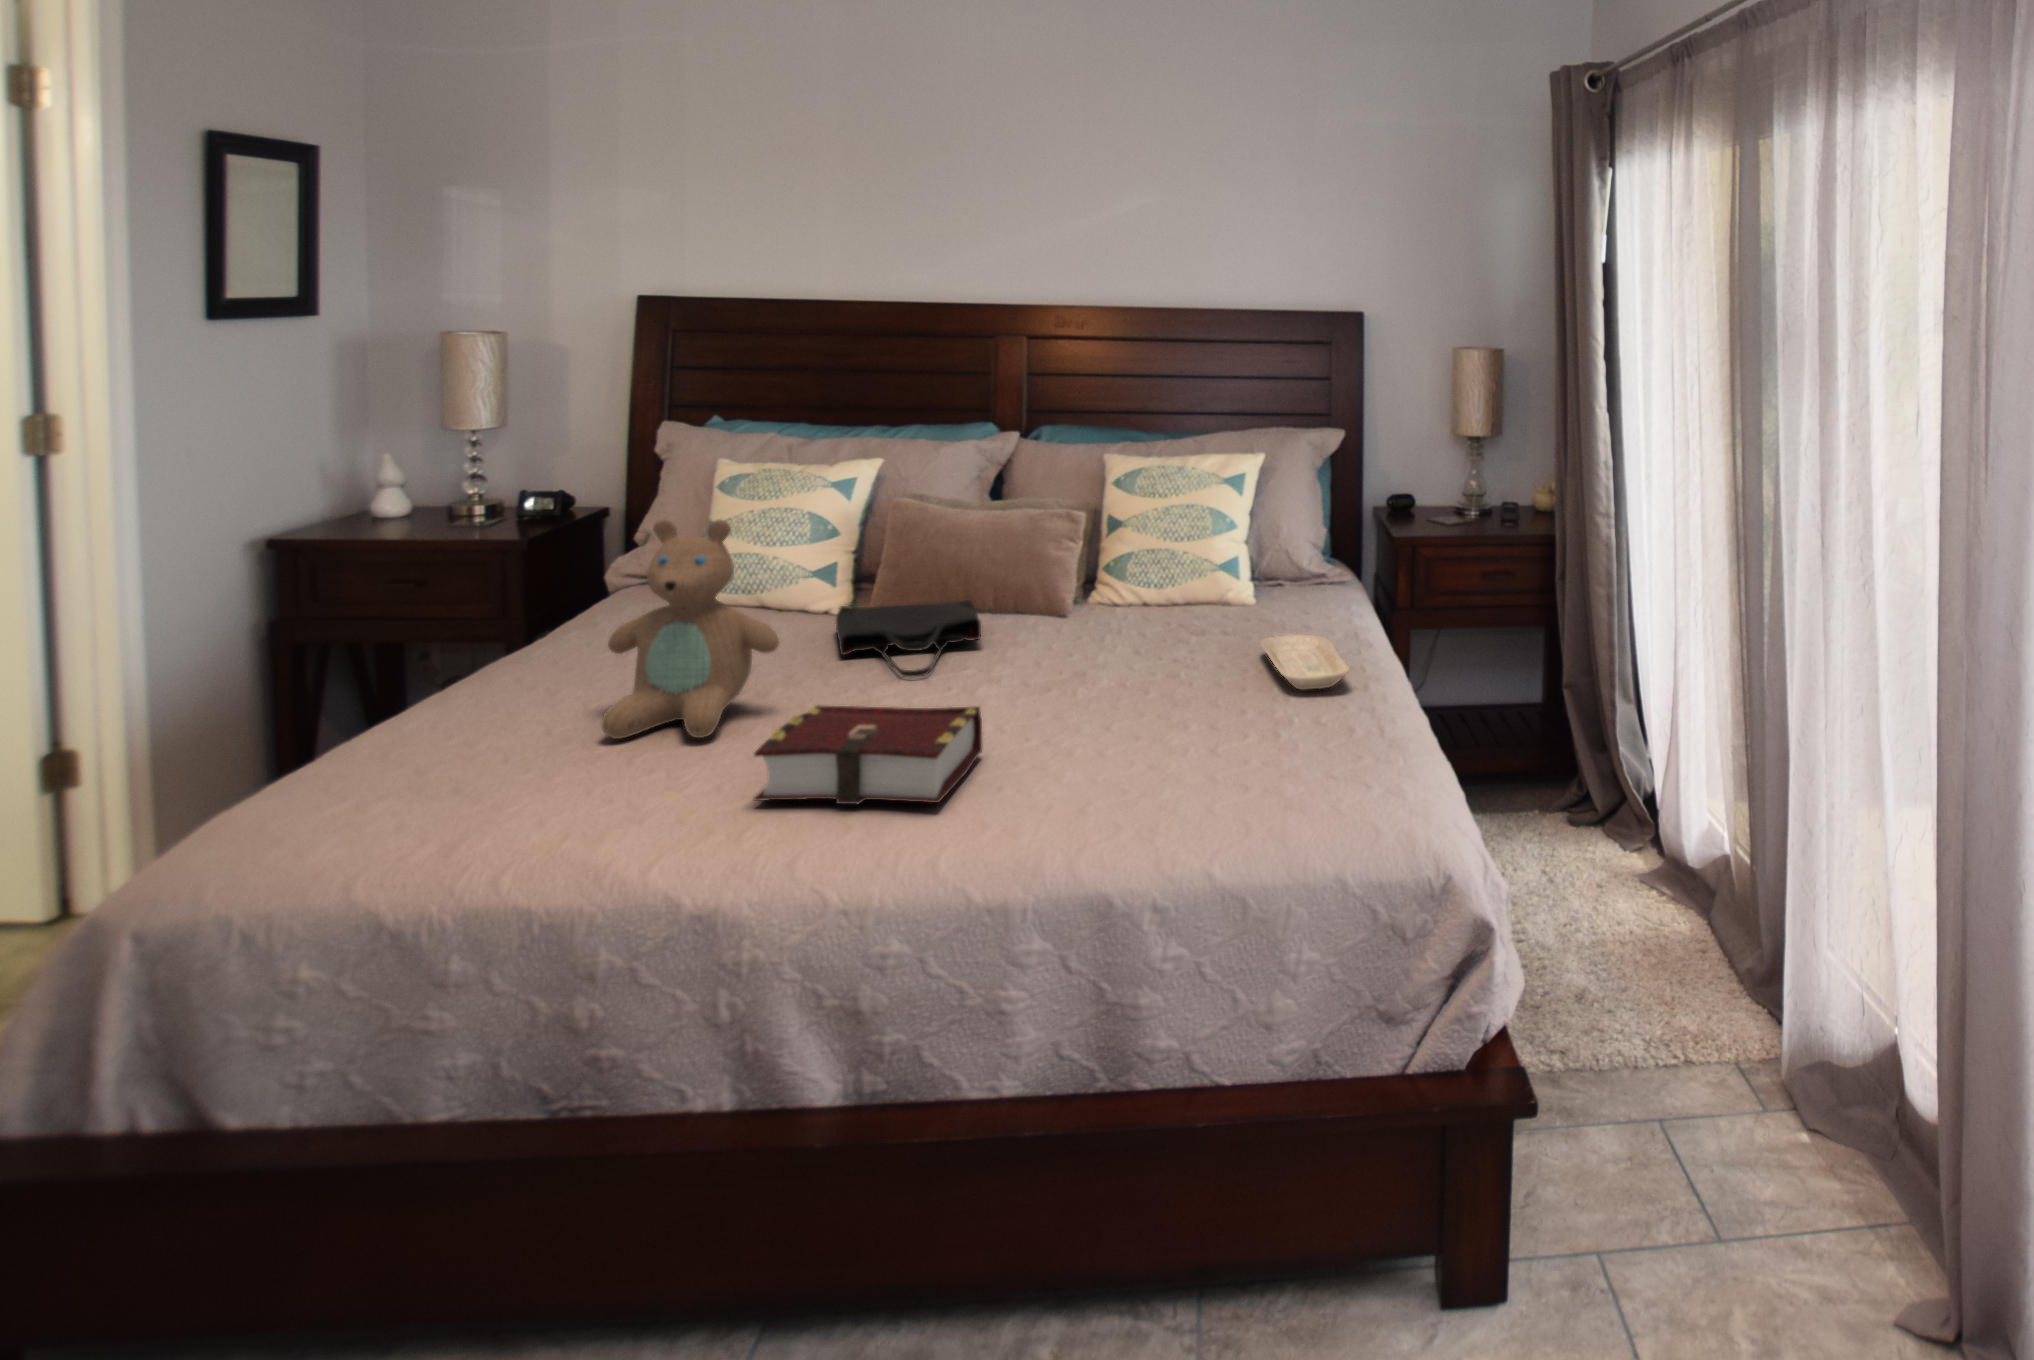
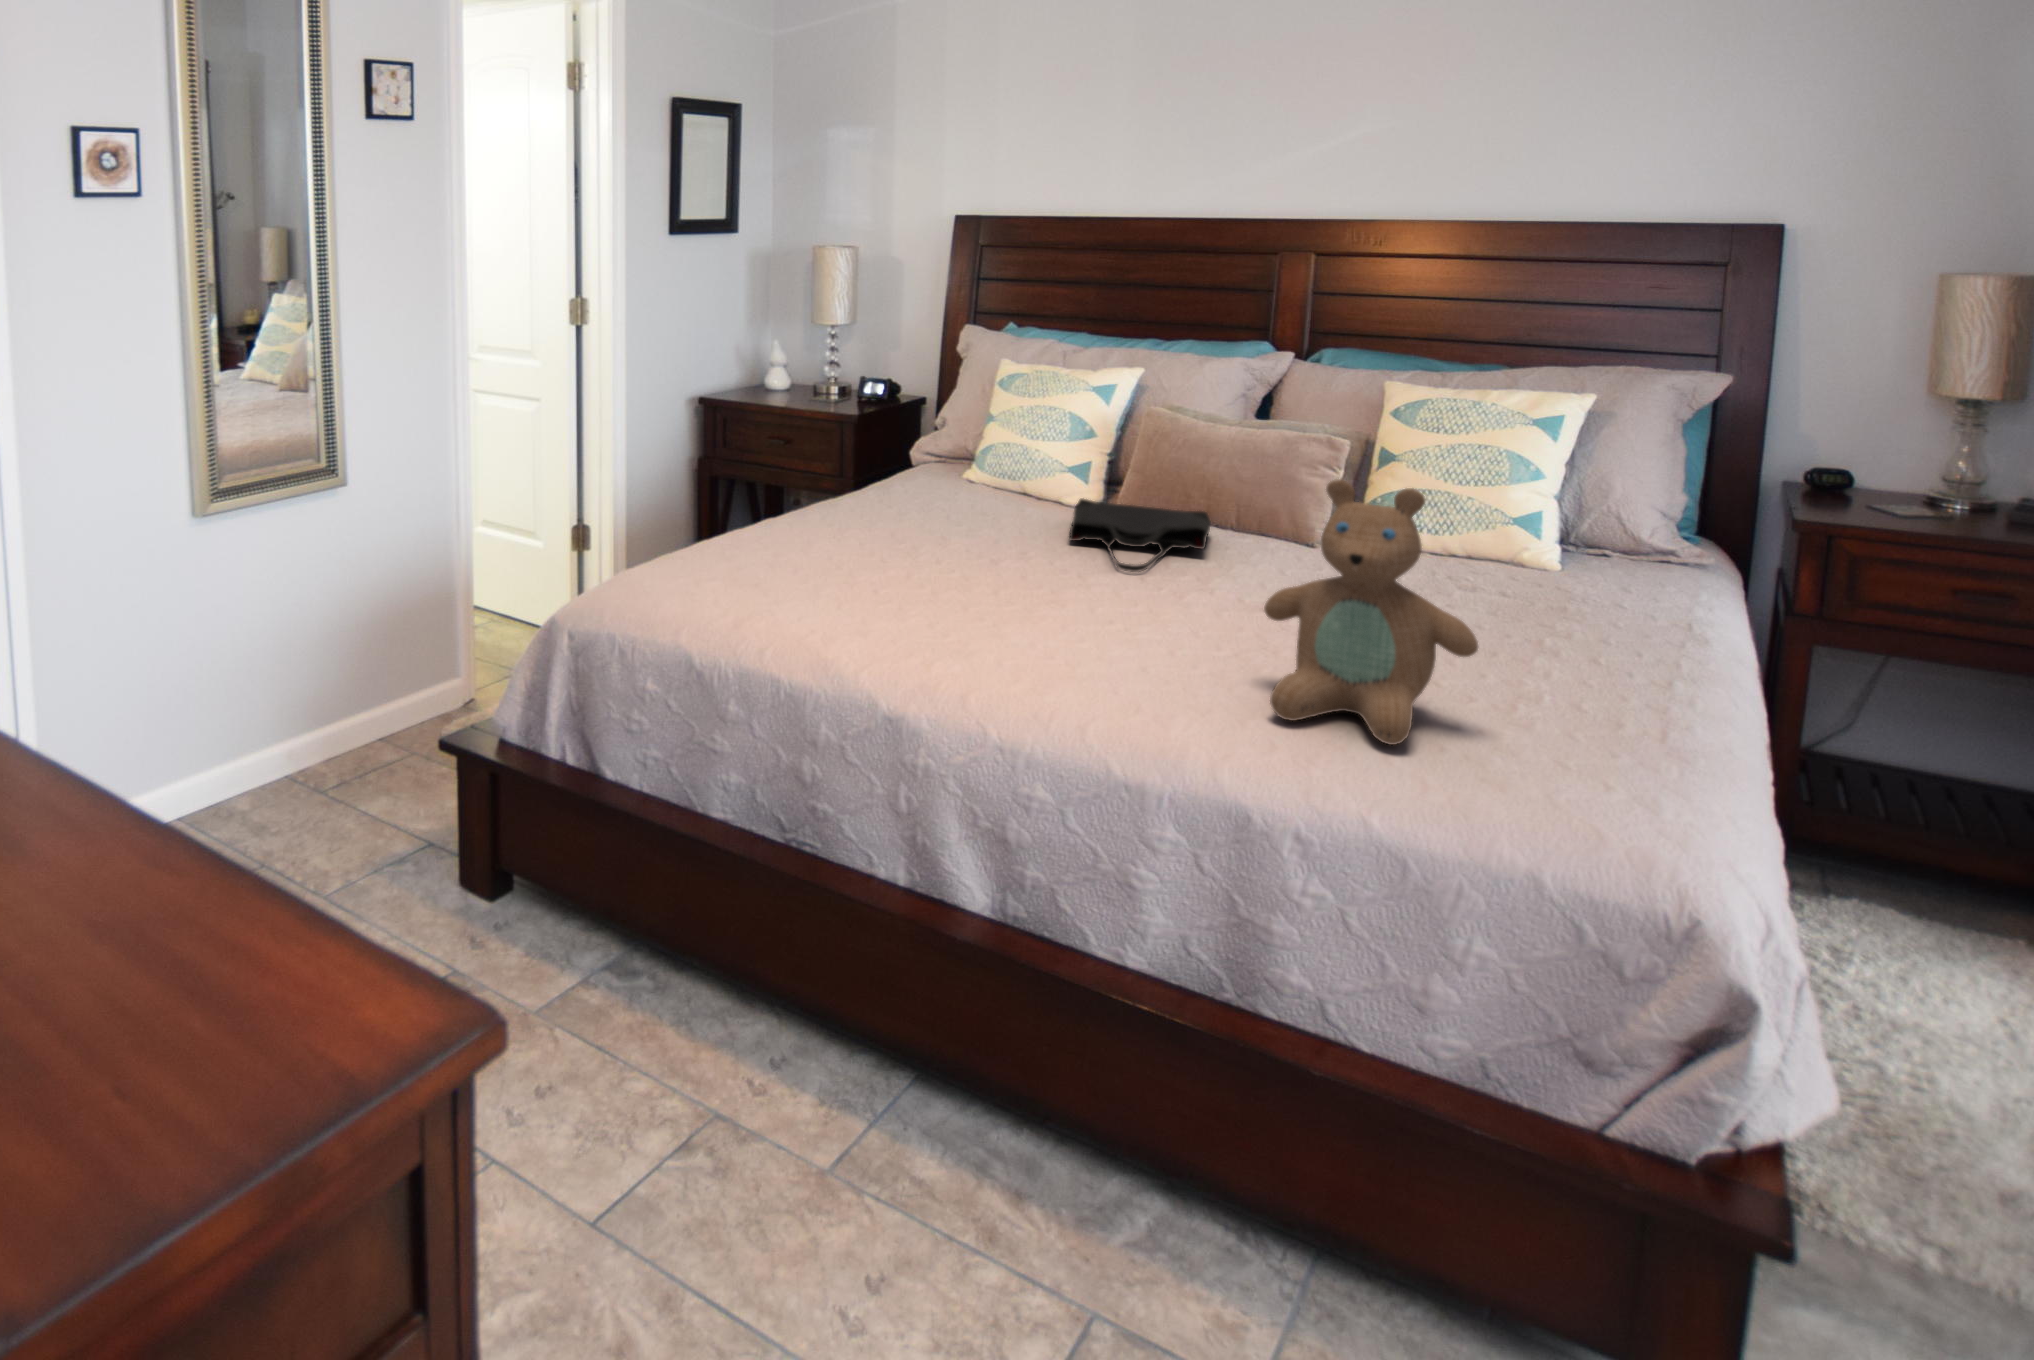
teddy bear: present [602,519,779,739] -> present [1264,479,1478,745]
tray: present [1259,634,1349,690] -> none [1535,605,1653,676]
book: present [754,706,982,804] -> none [949,574,1166,681]

